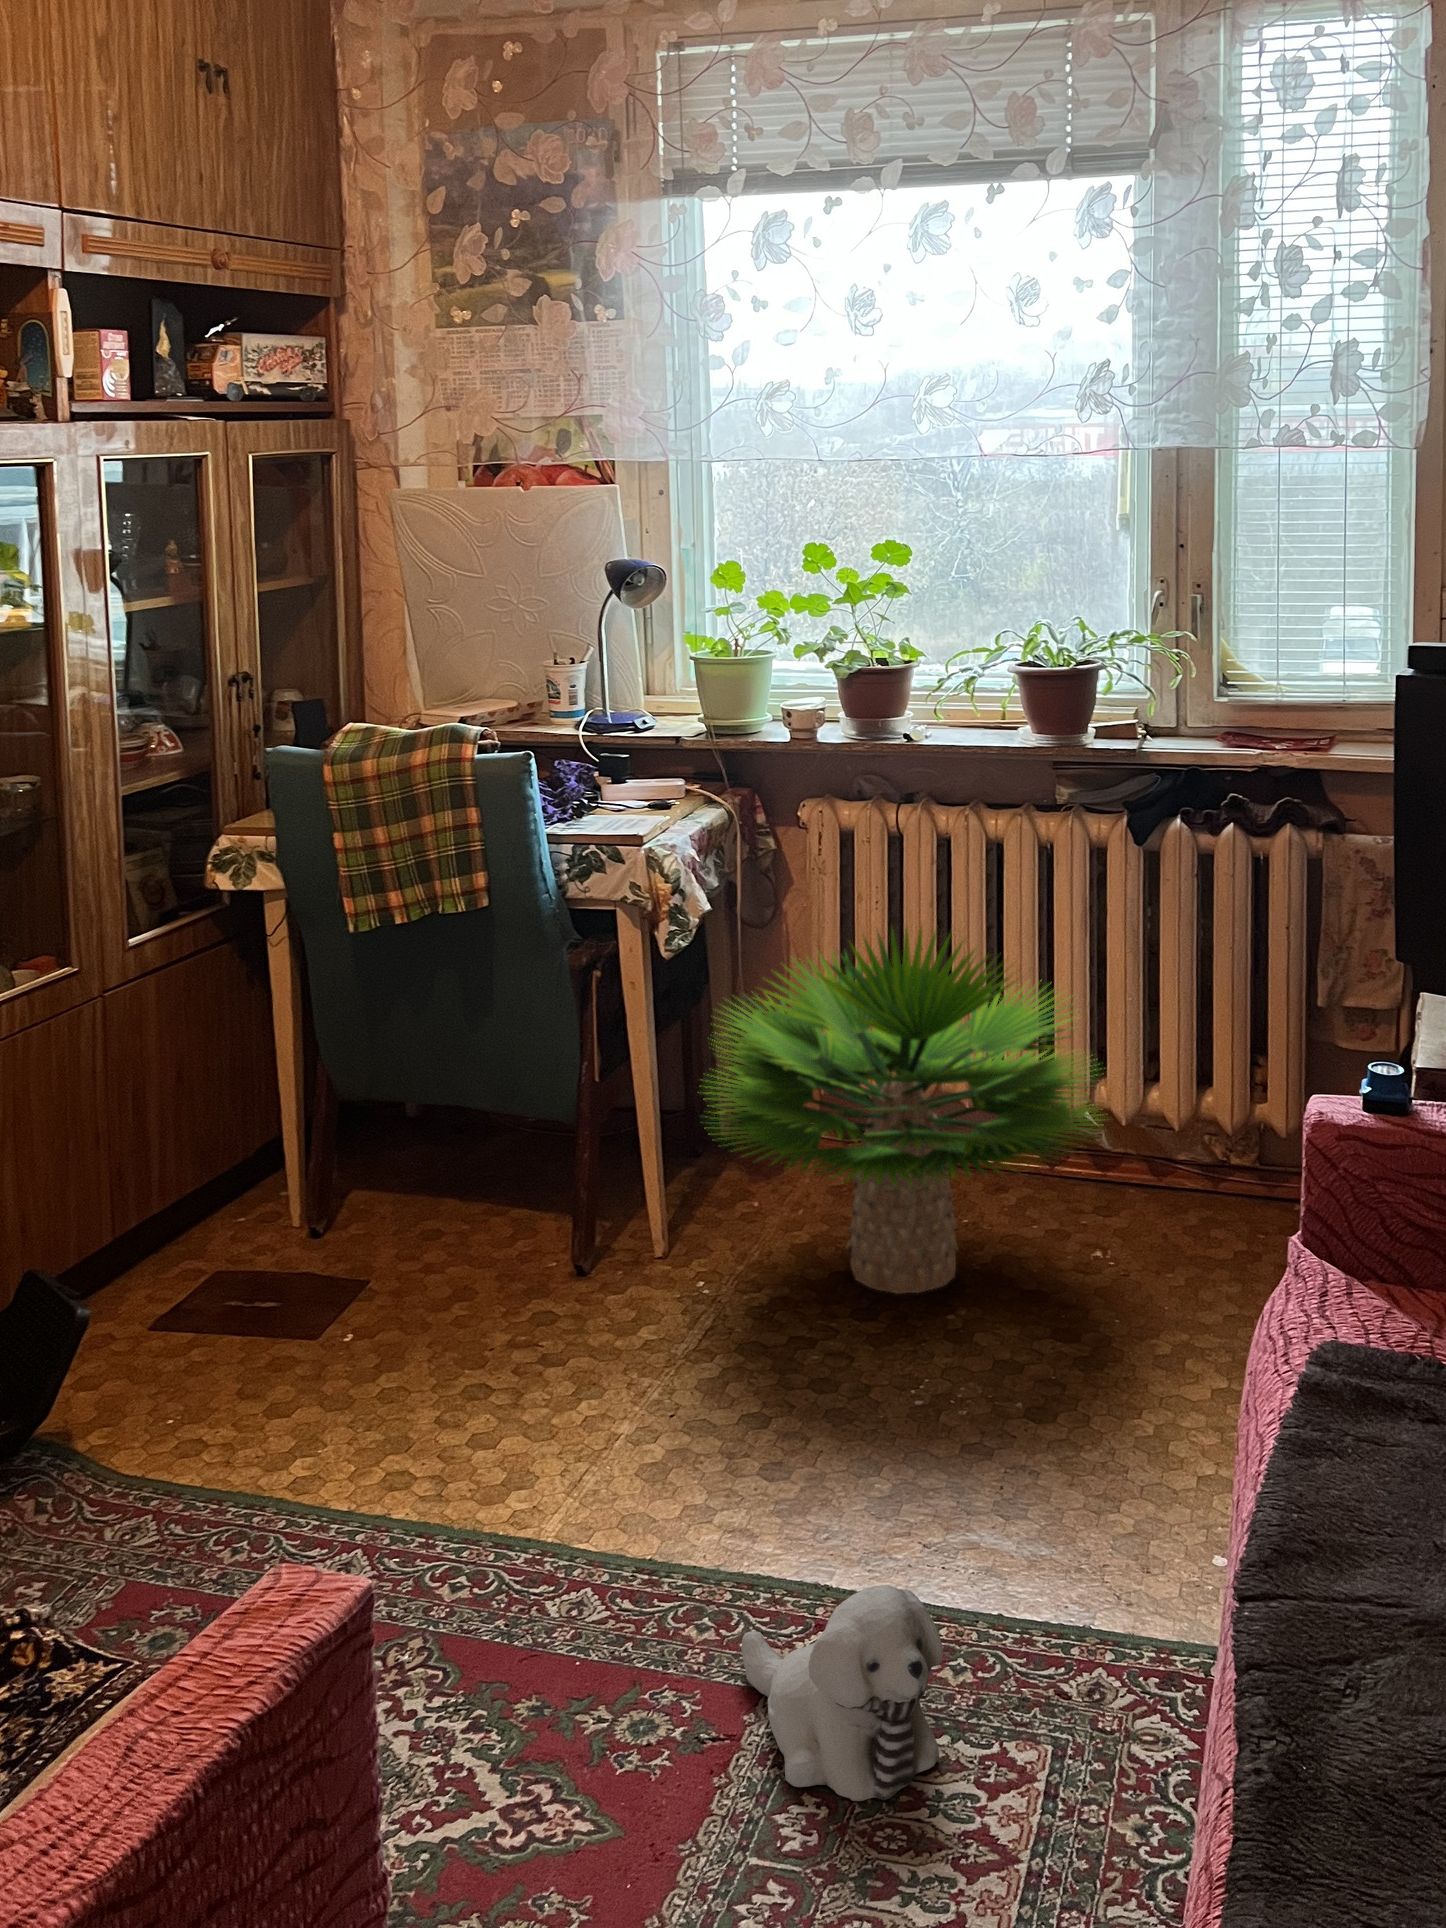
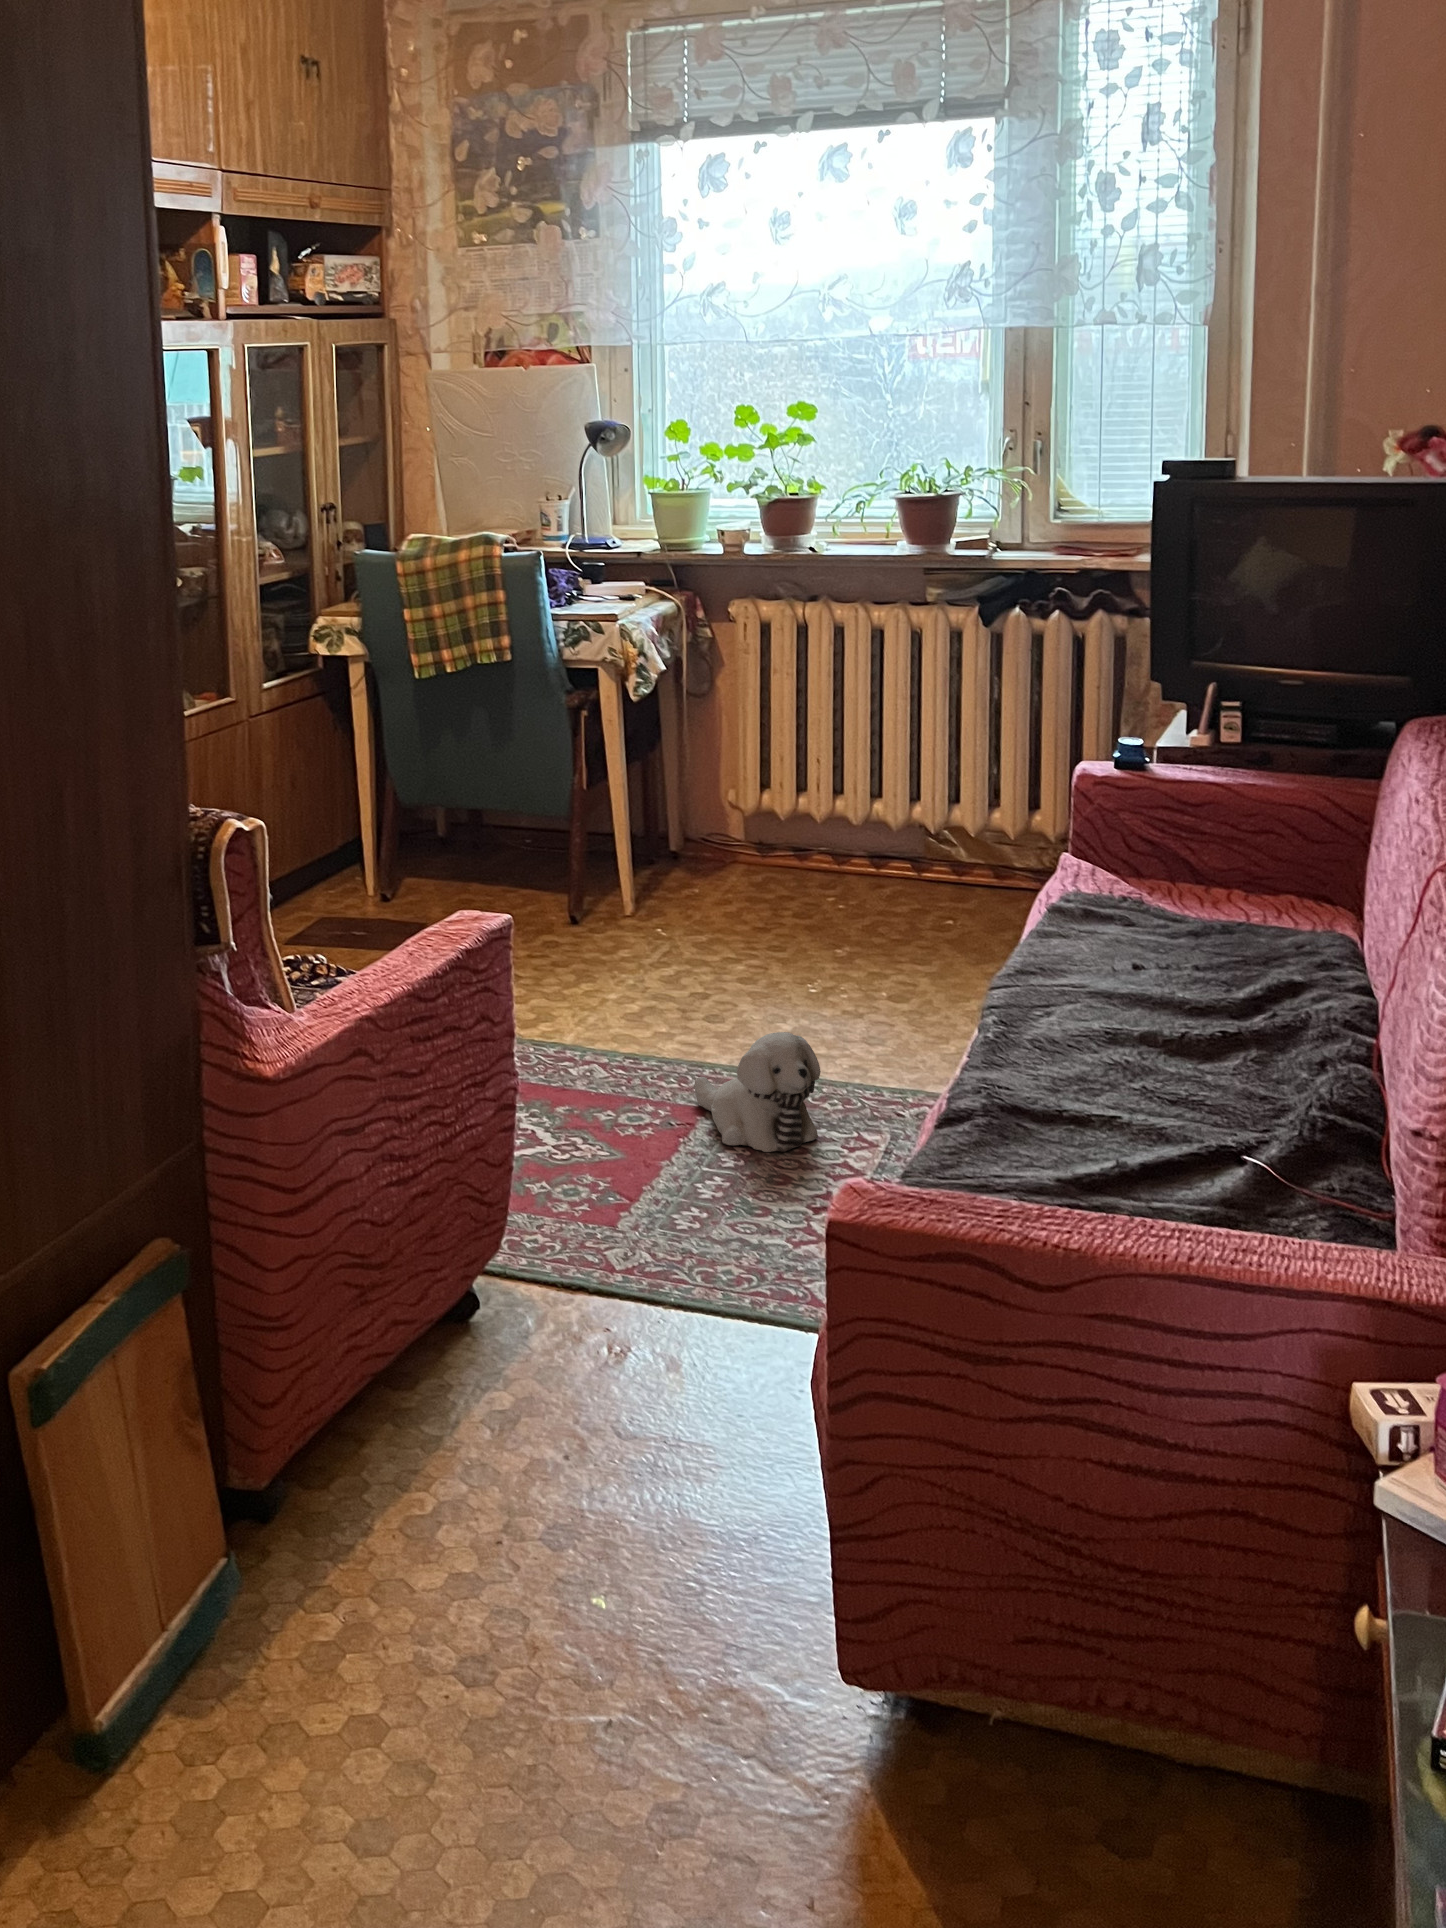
potted plant: present [706,929,1102,1293] -> none [656,680,960,939]

